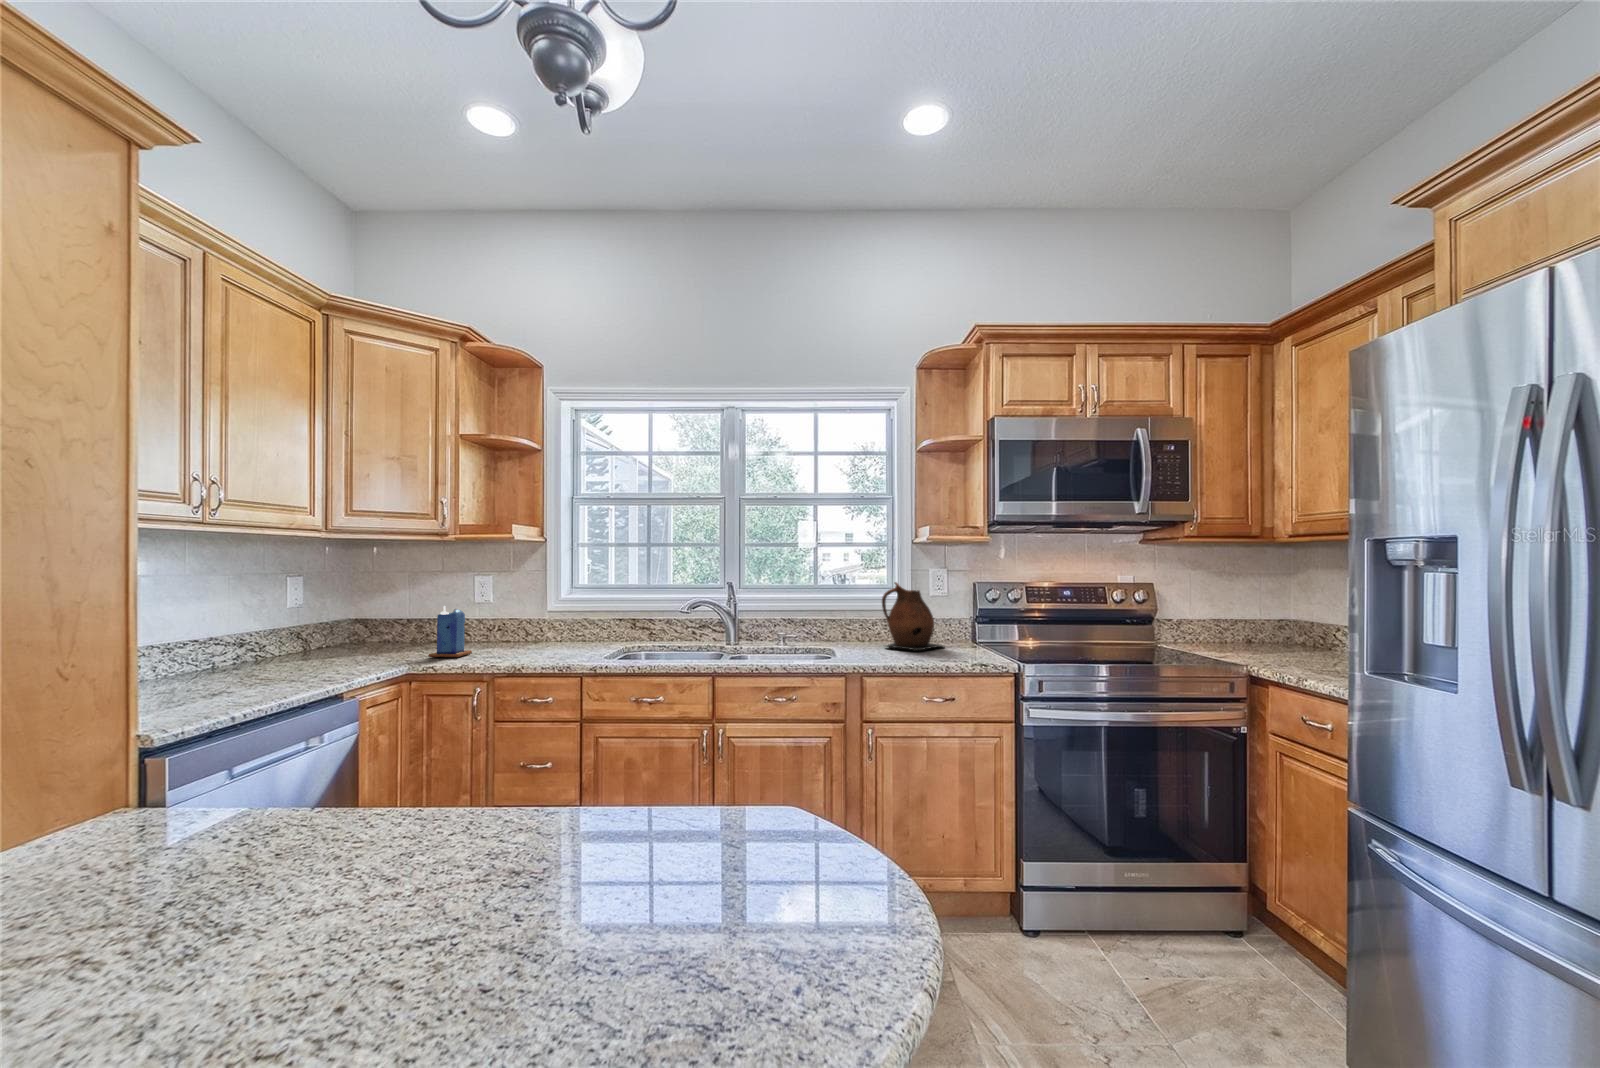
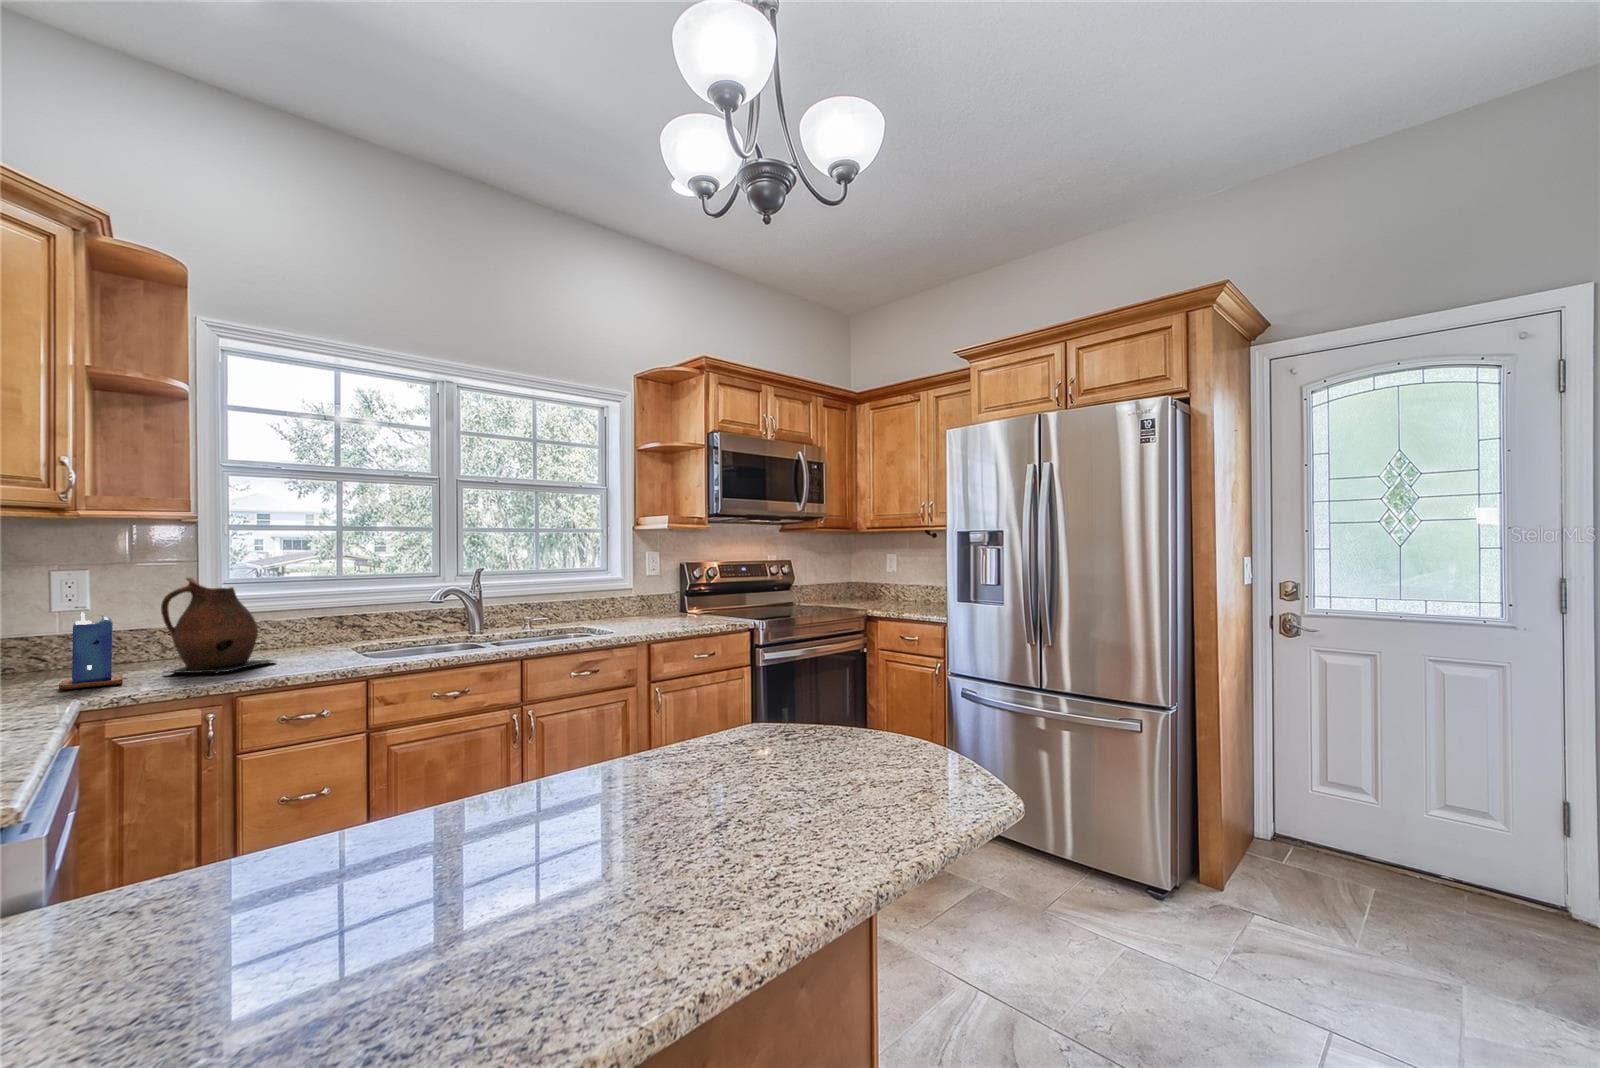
ceramic pitcher: present [882,582,943,651] -> present [161,578,274,674]

